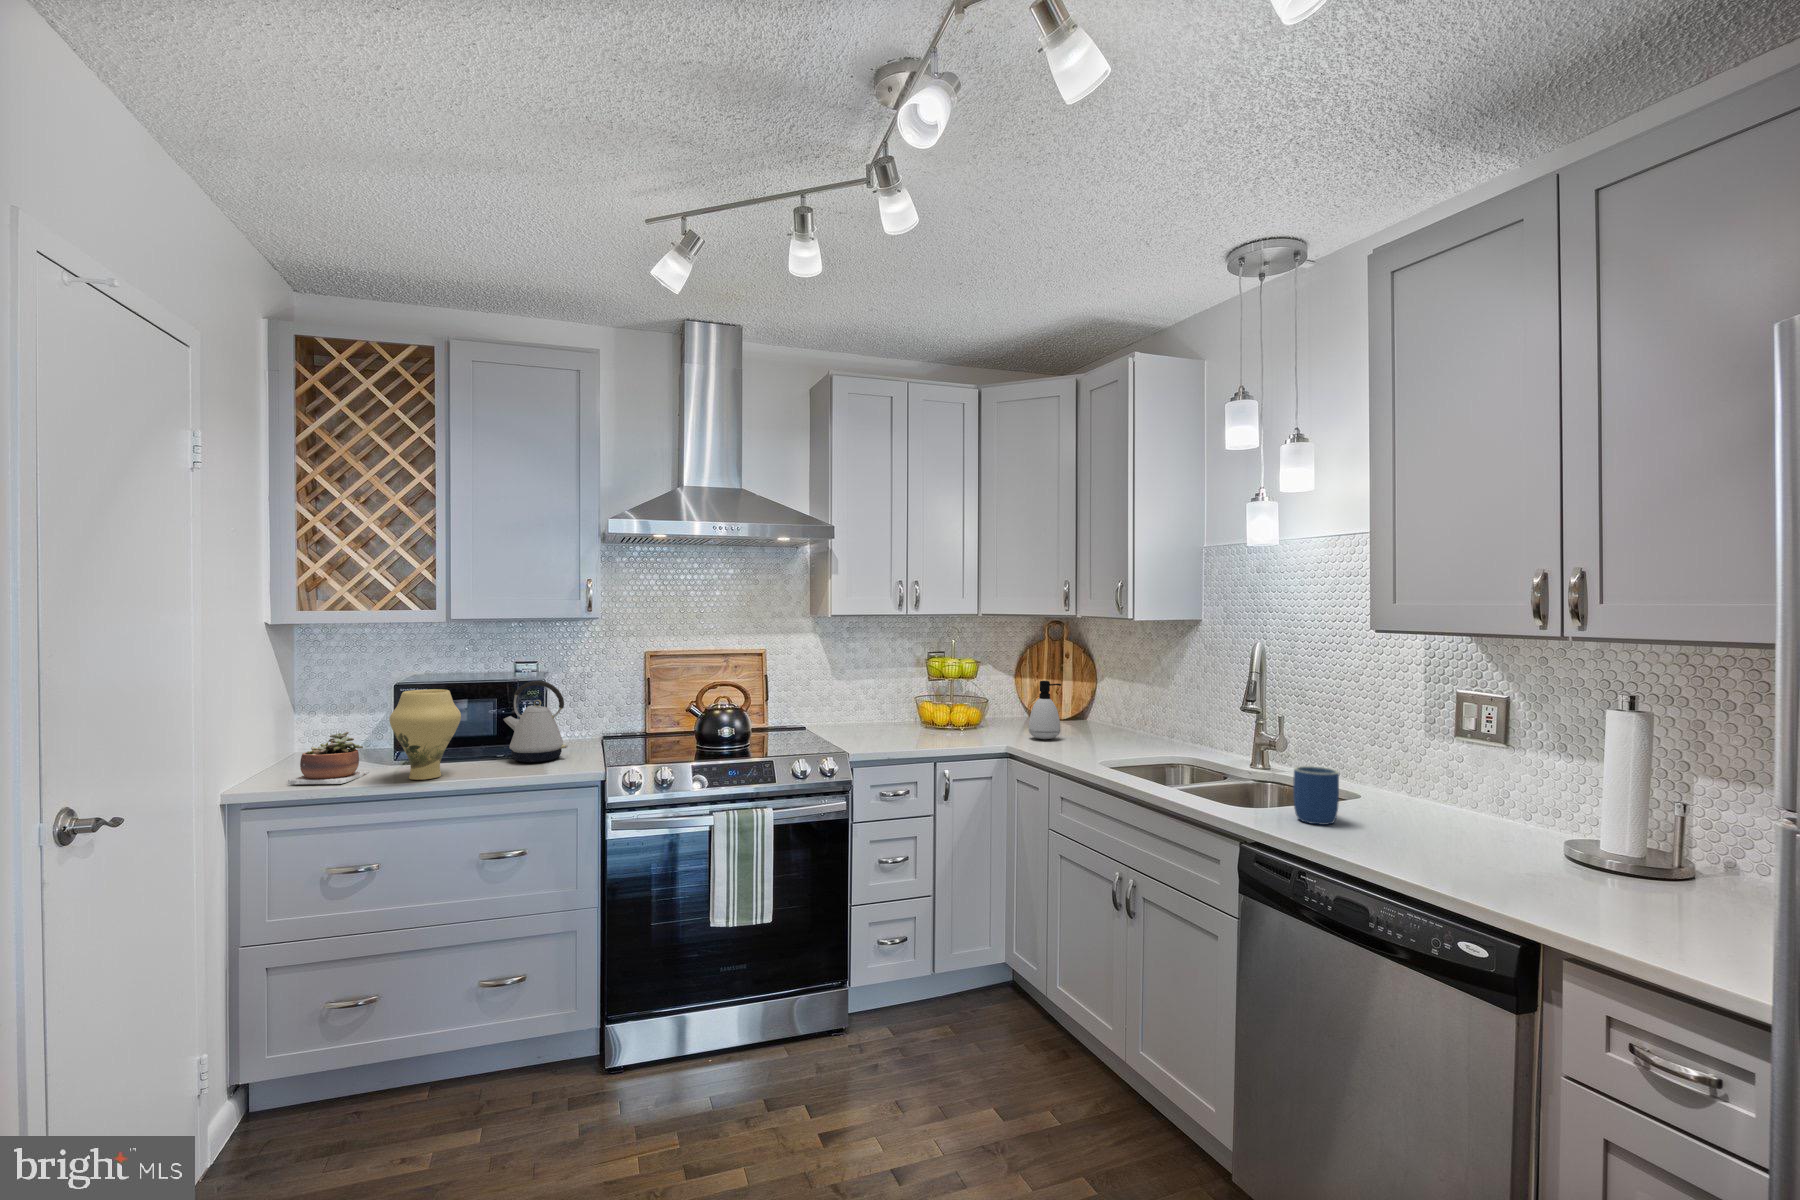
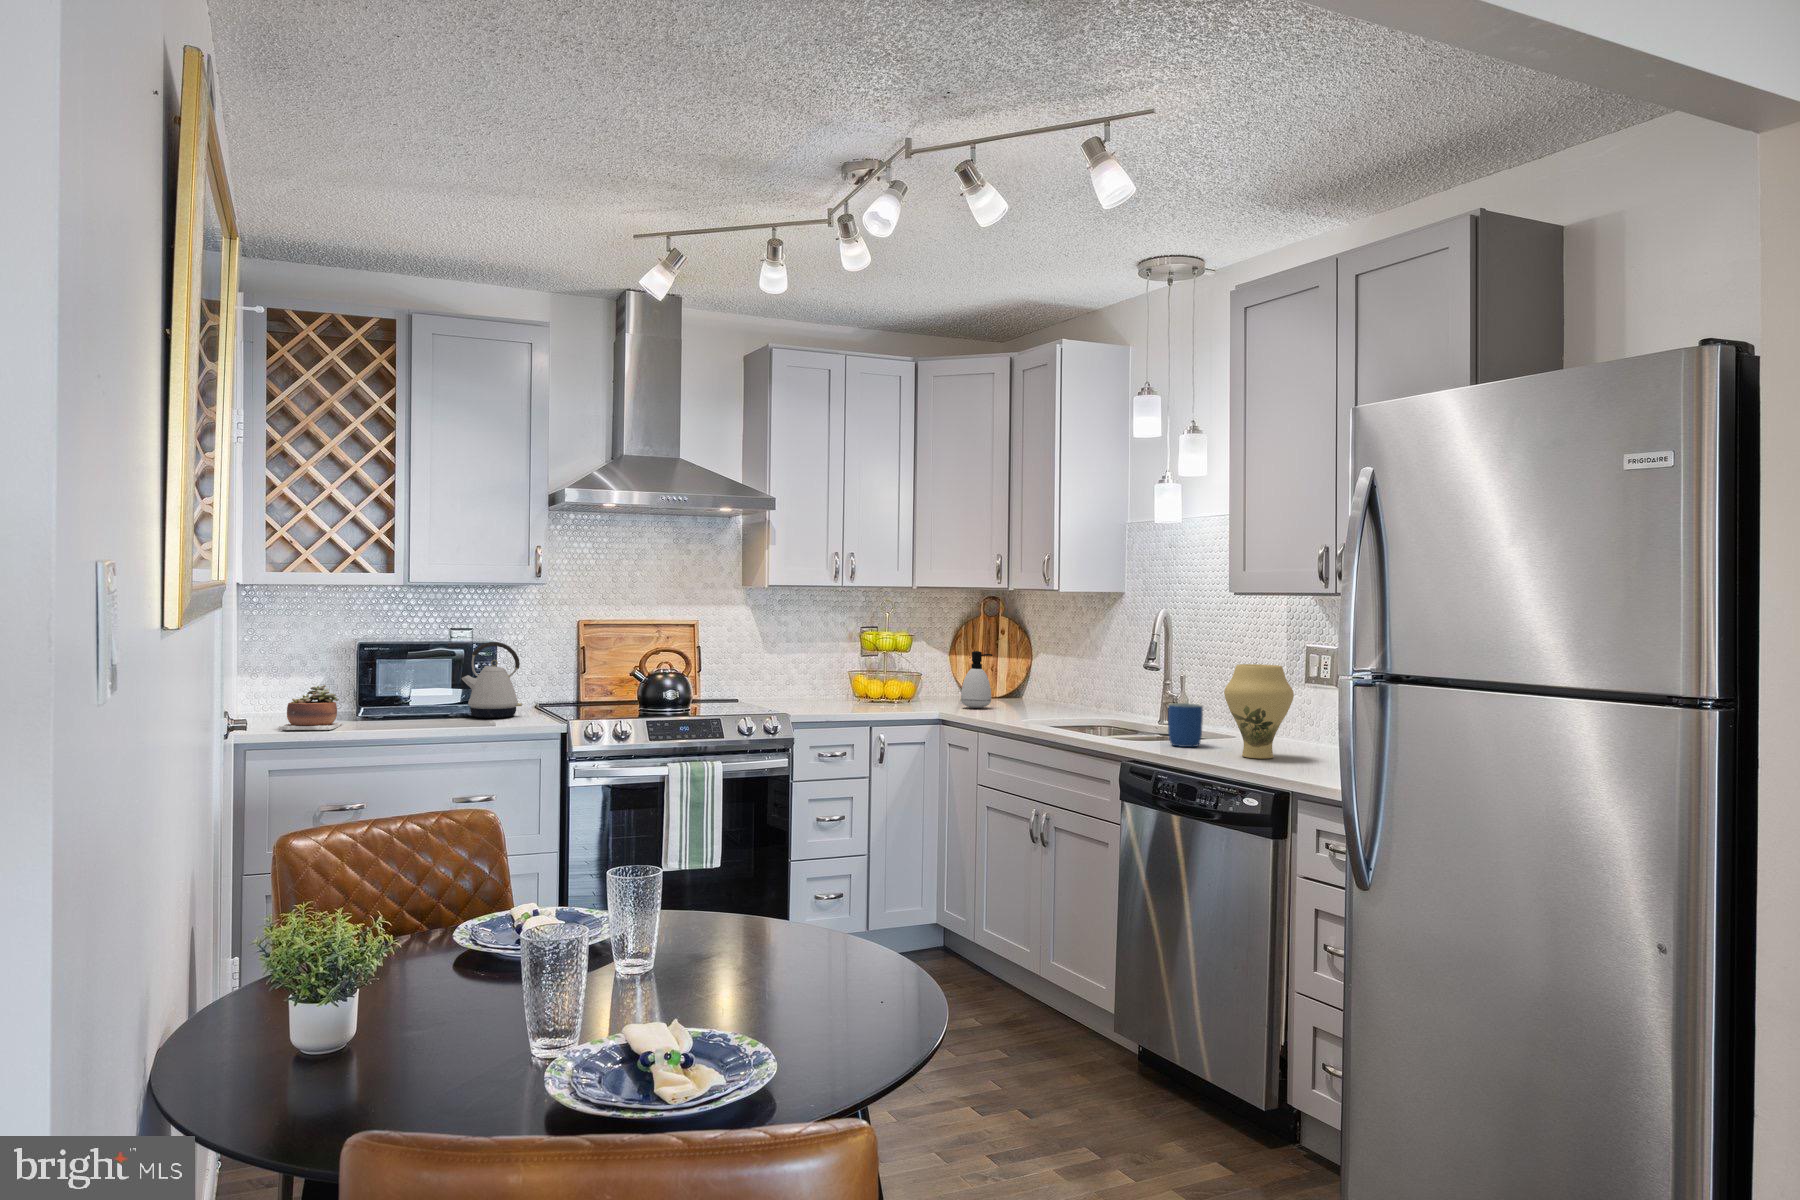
vase: present [389,689,461,780] -> present [1224,664,1294,759]

